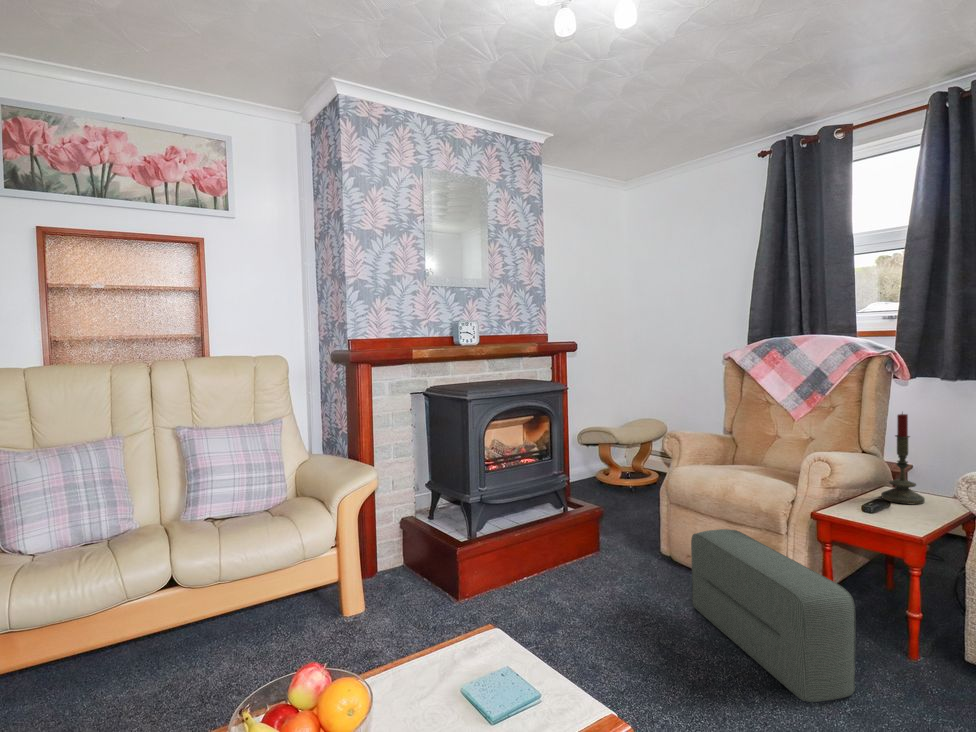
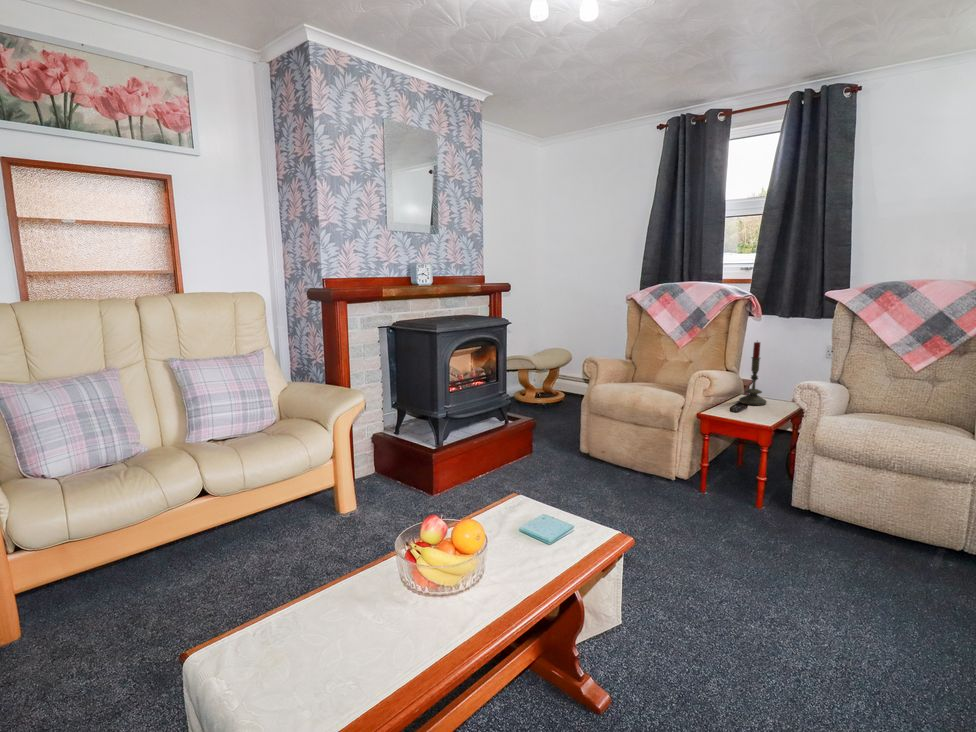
pouf: present [691,529,855,702] -> none [610,428,725,535]

